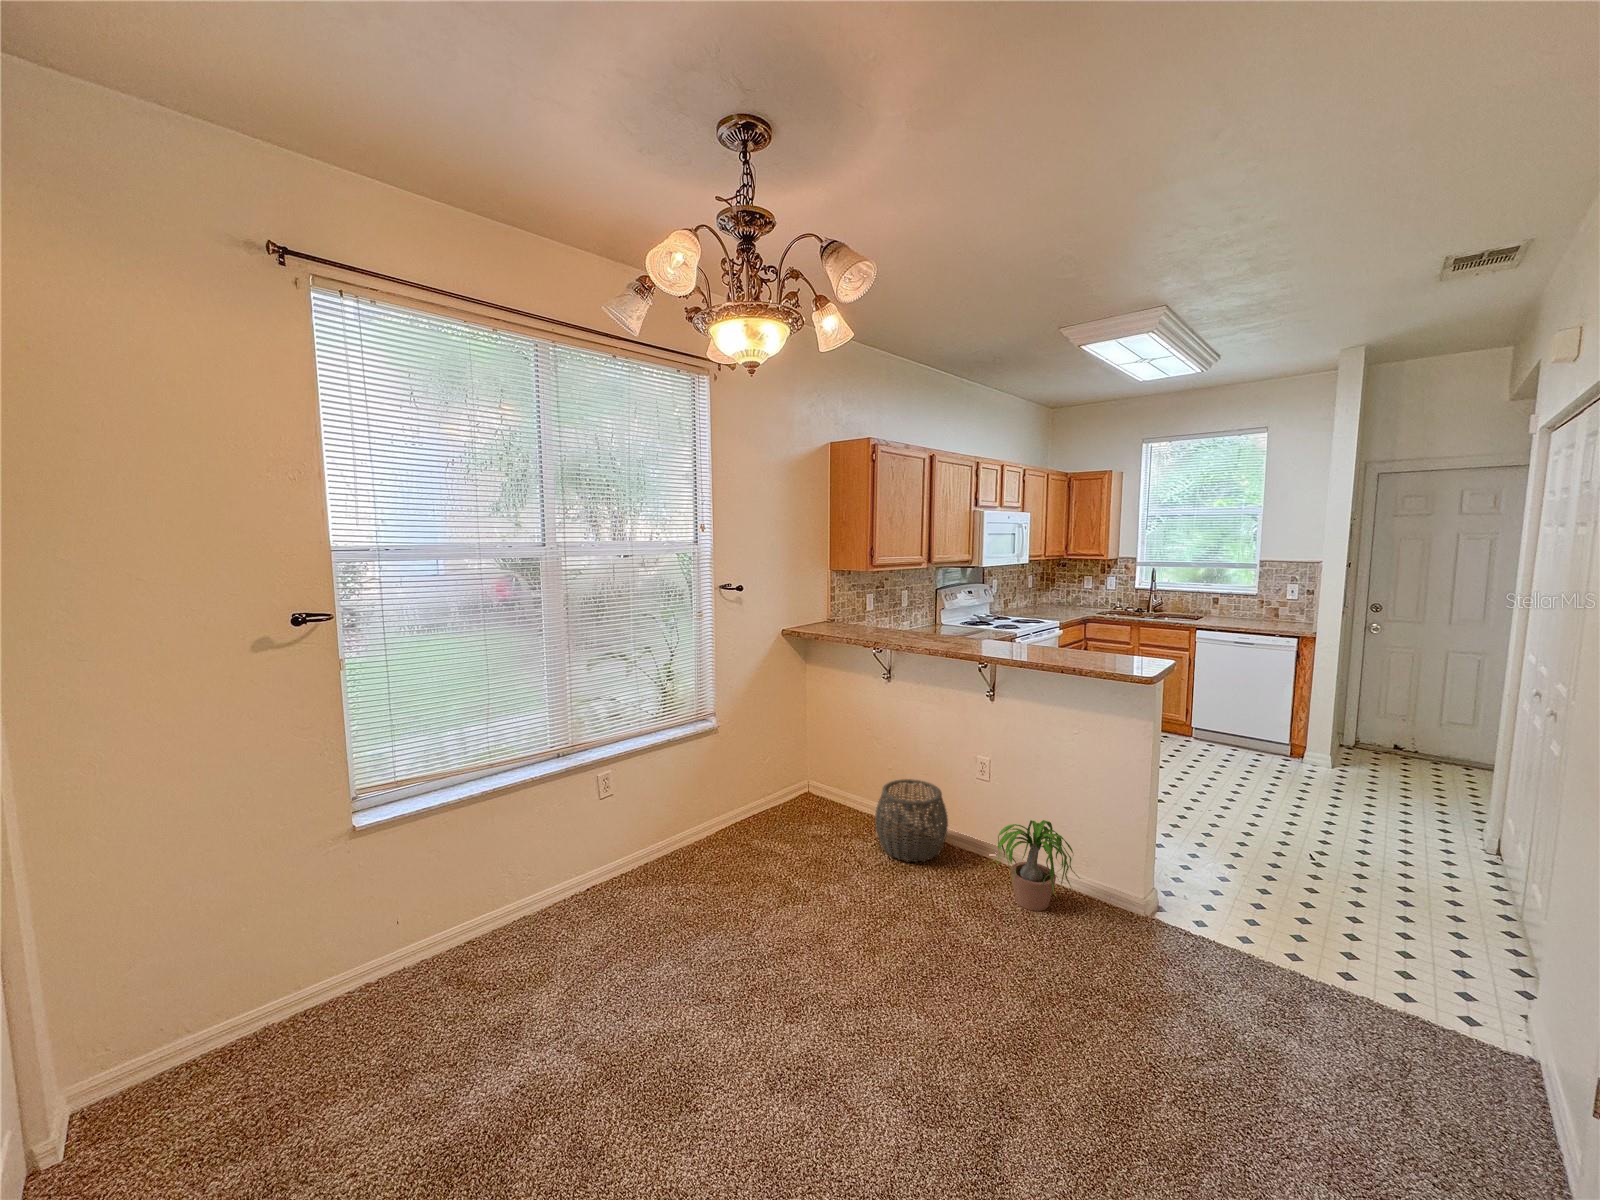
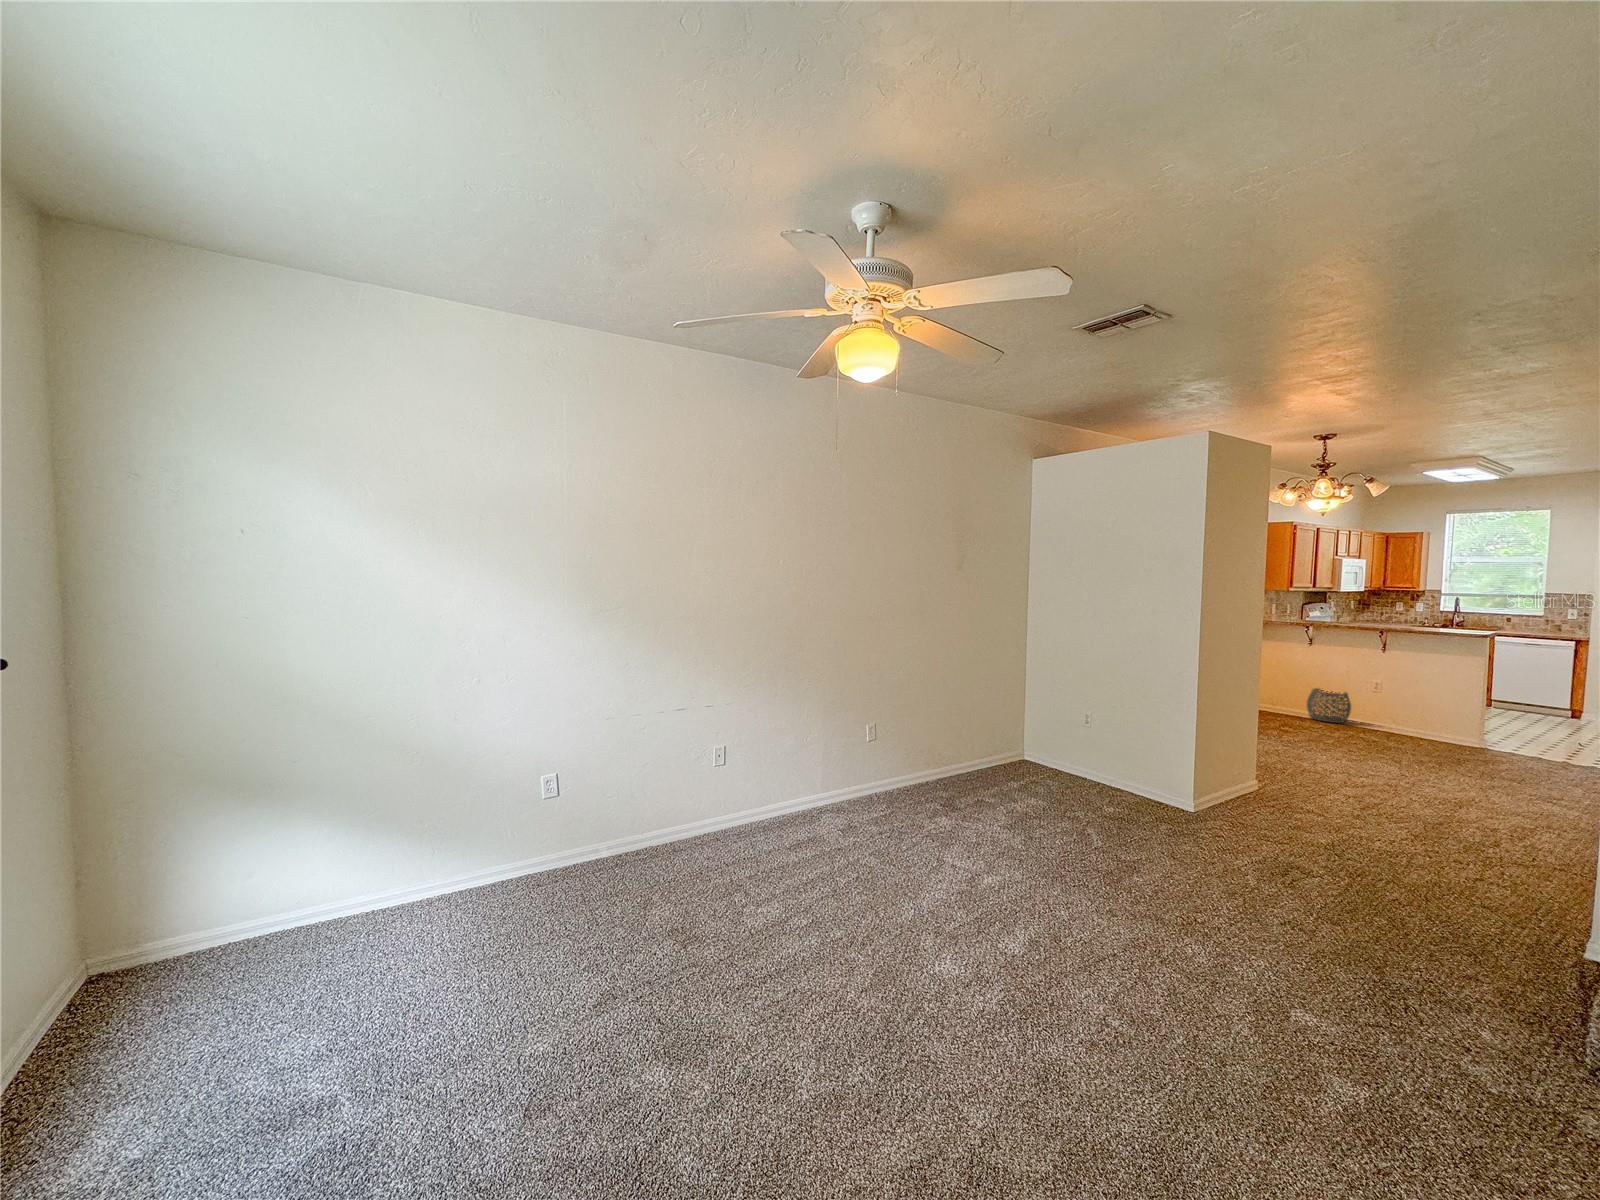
potted plant: present [994,820,1080,911] -> none [1383,699,1445,737]

